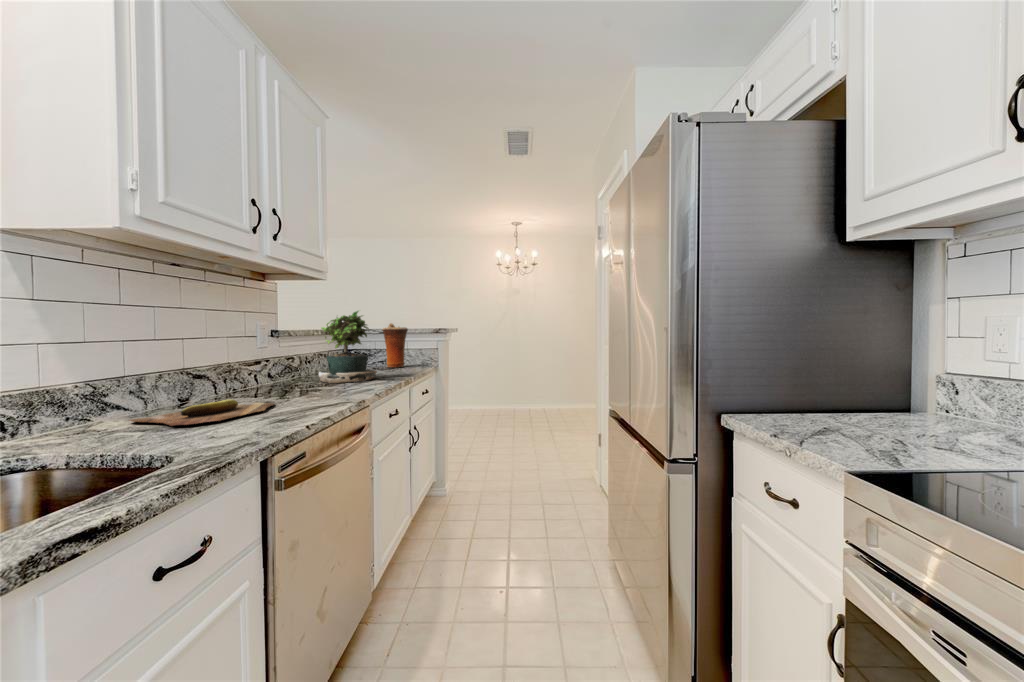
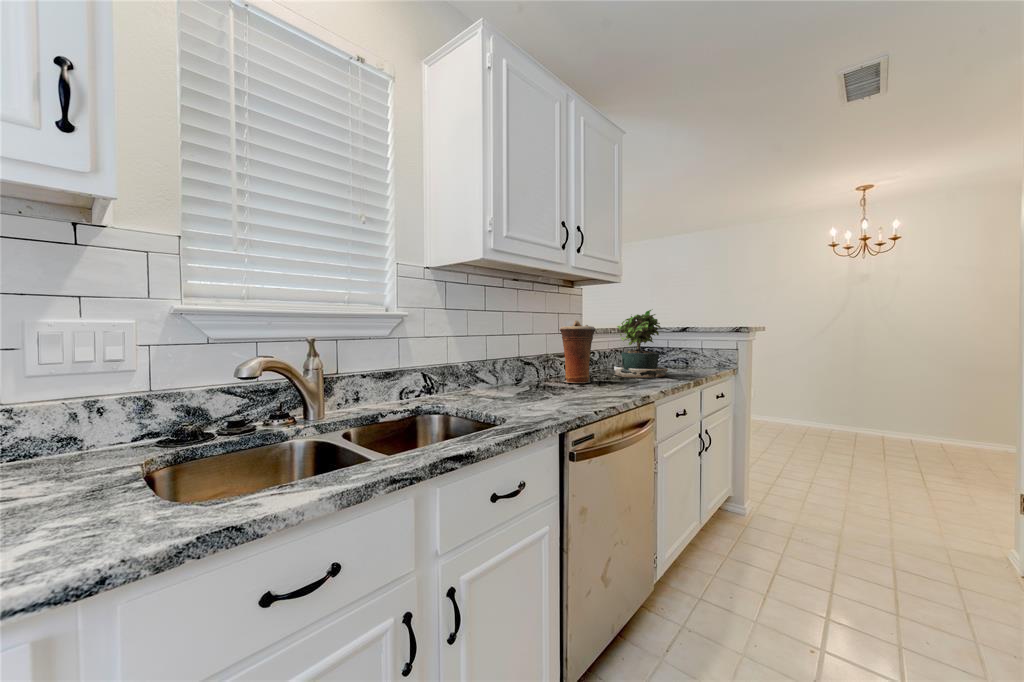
vase: present [382,323,408,367] -> present [560,320,595,383]
cutting board: present [129,399,274,426] -> none [486,383,576,399]

